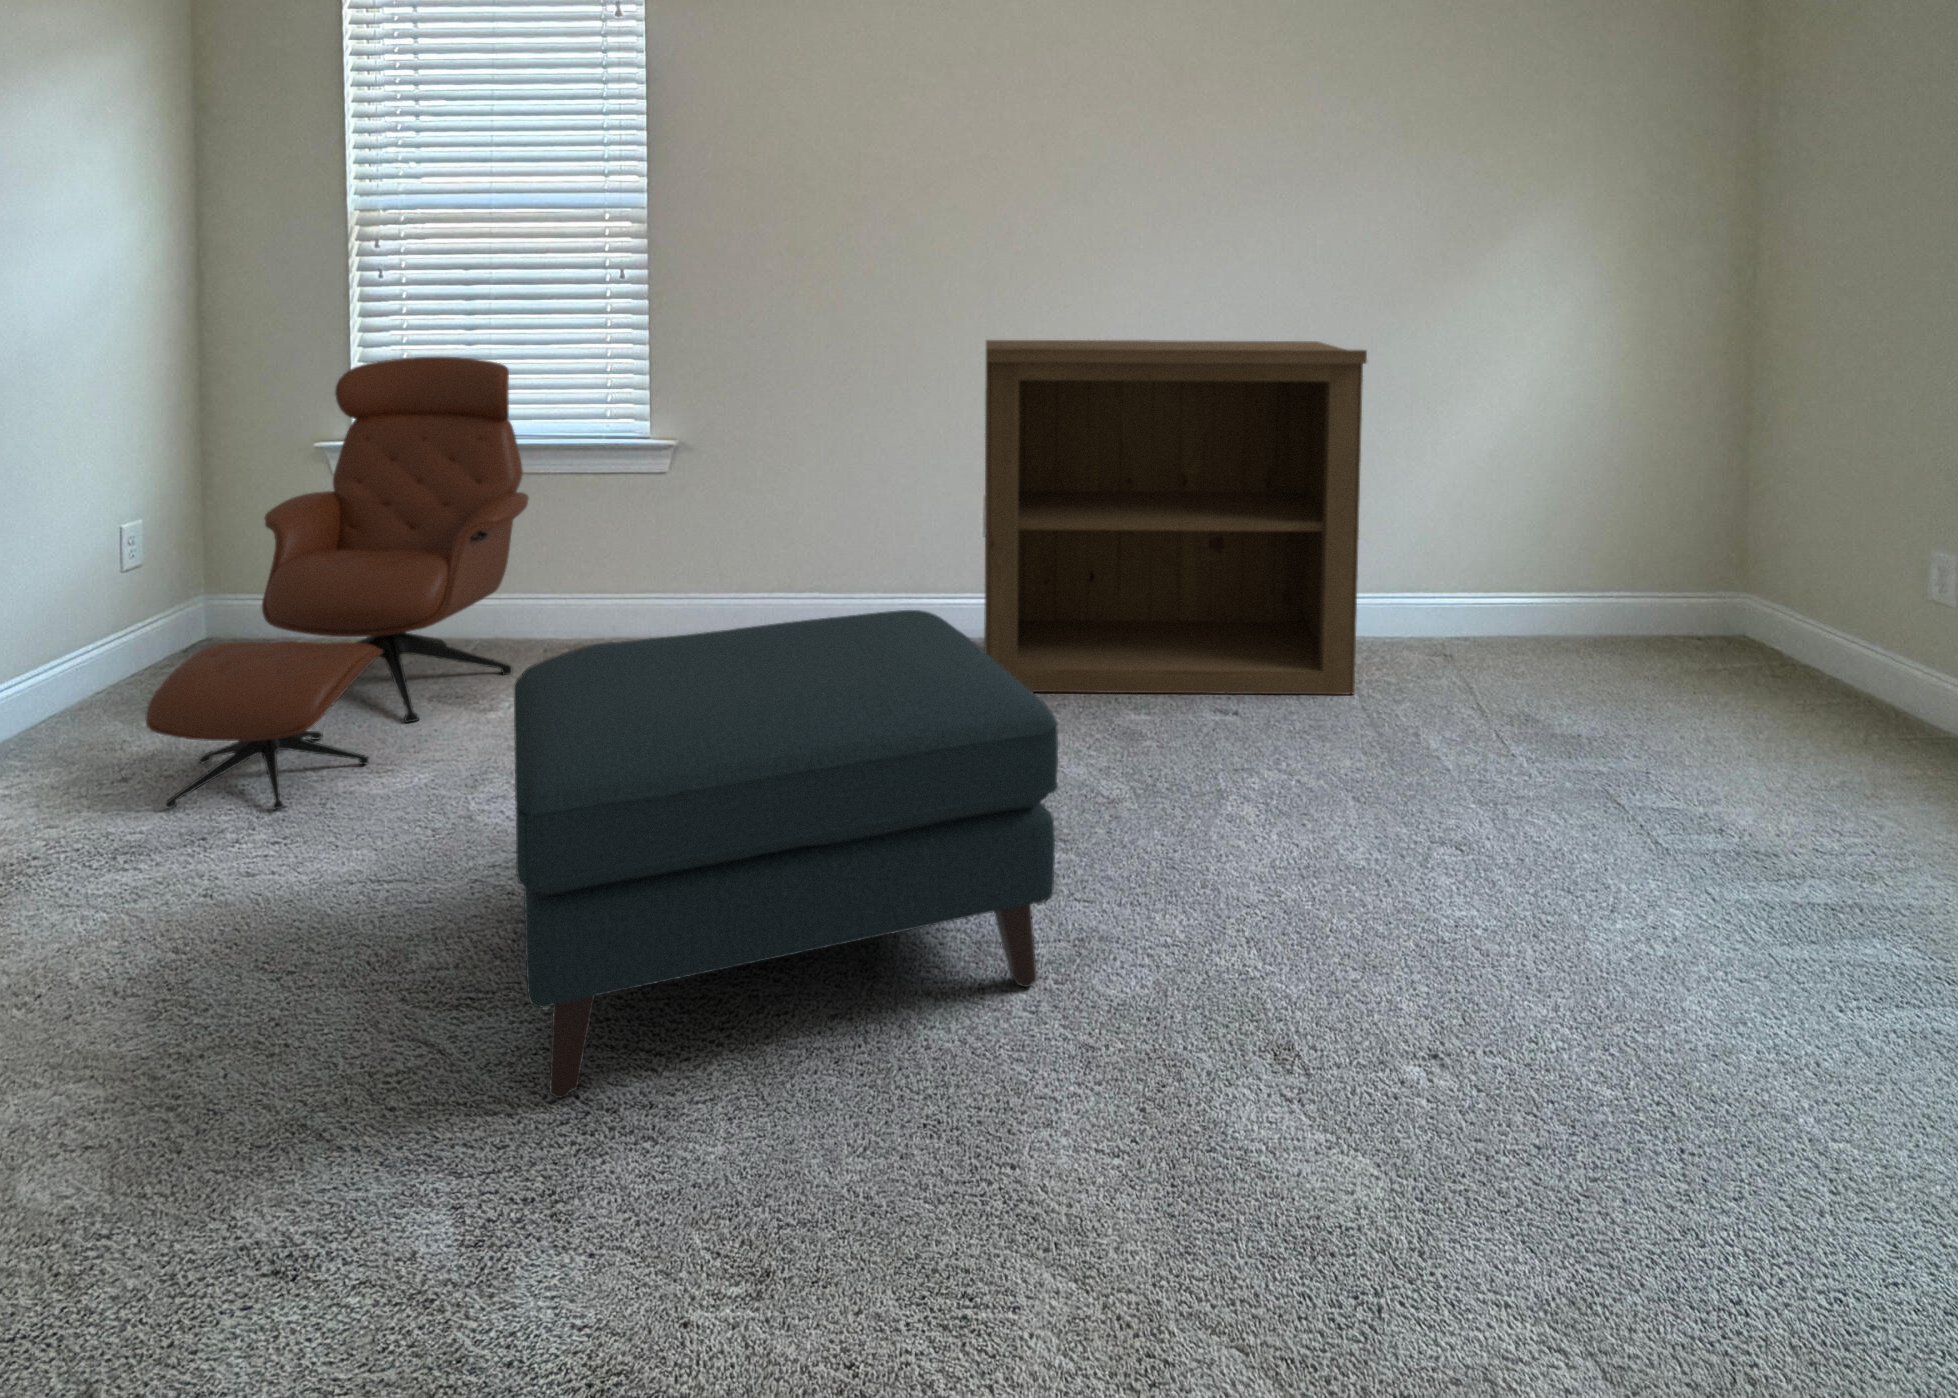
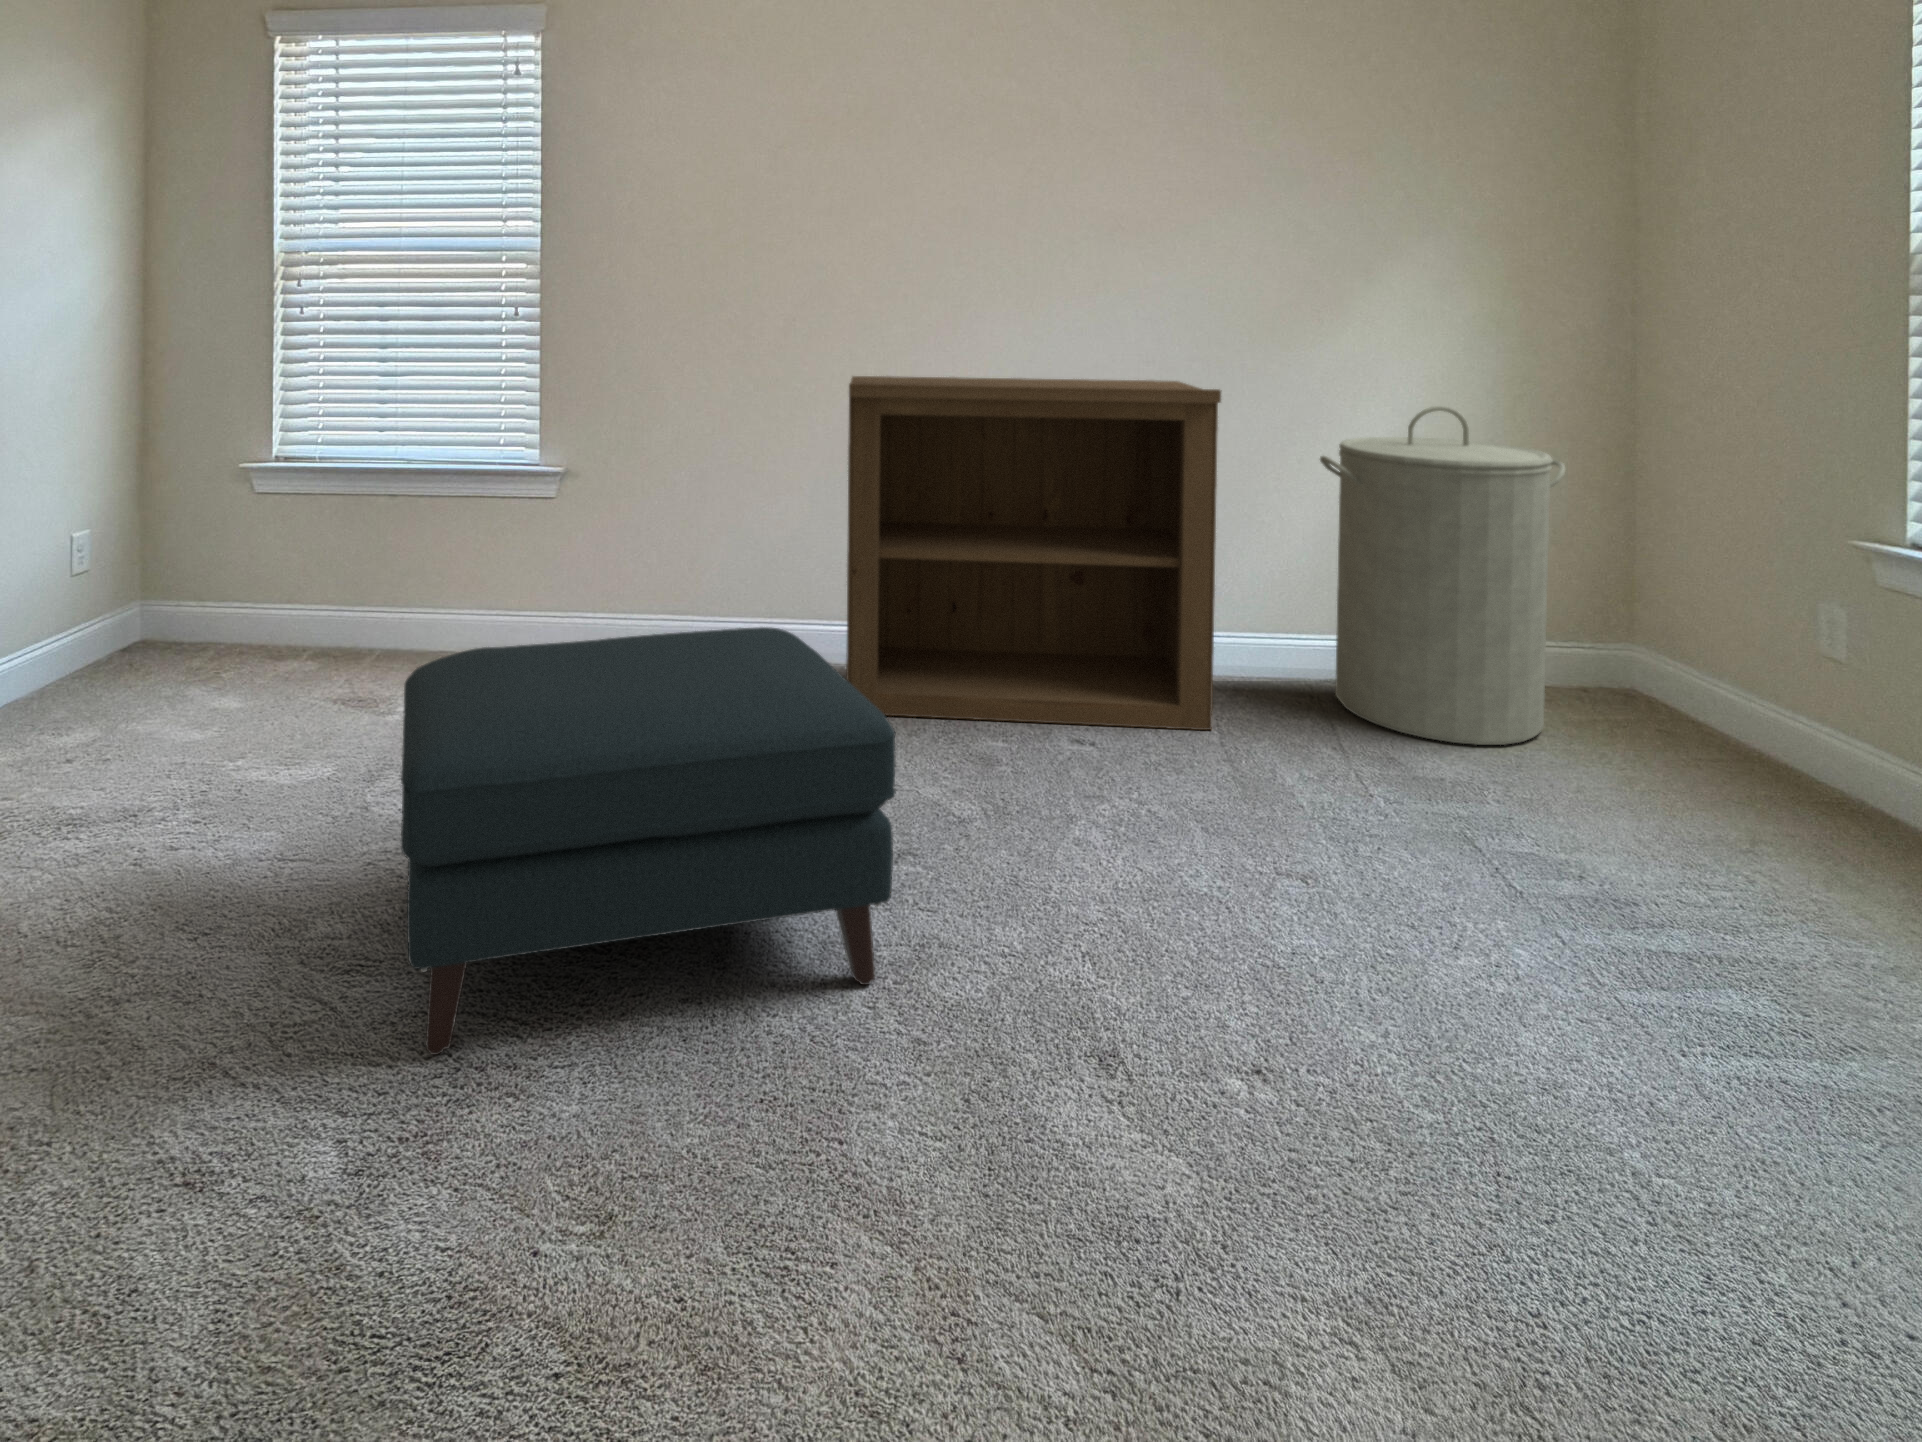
lounge chair: present [146,357,529,809] -> none [87,386,426,793]
laundry hamper: none [1458,363,1694,699] -> present [1320,406,1565,745]

